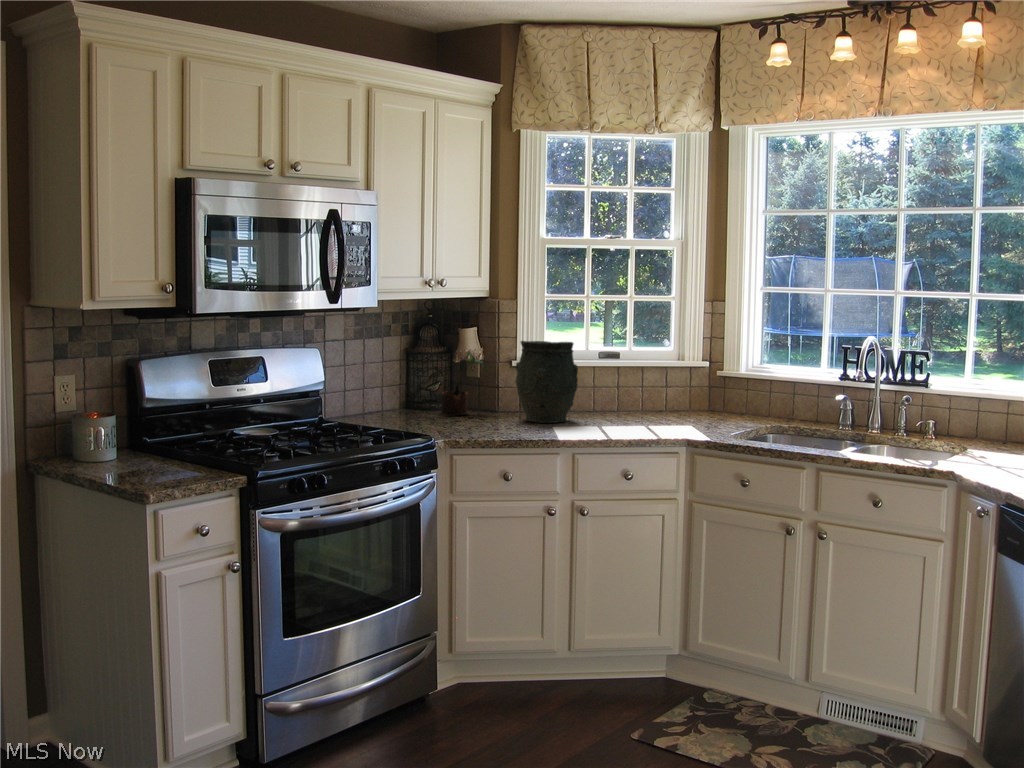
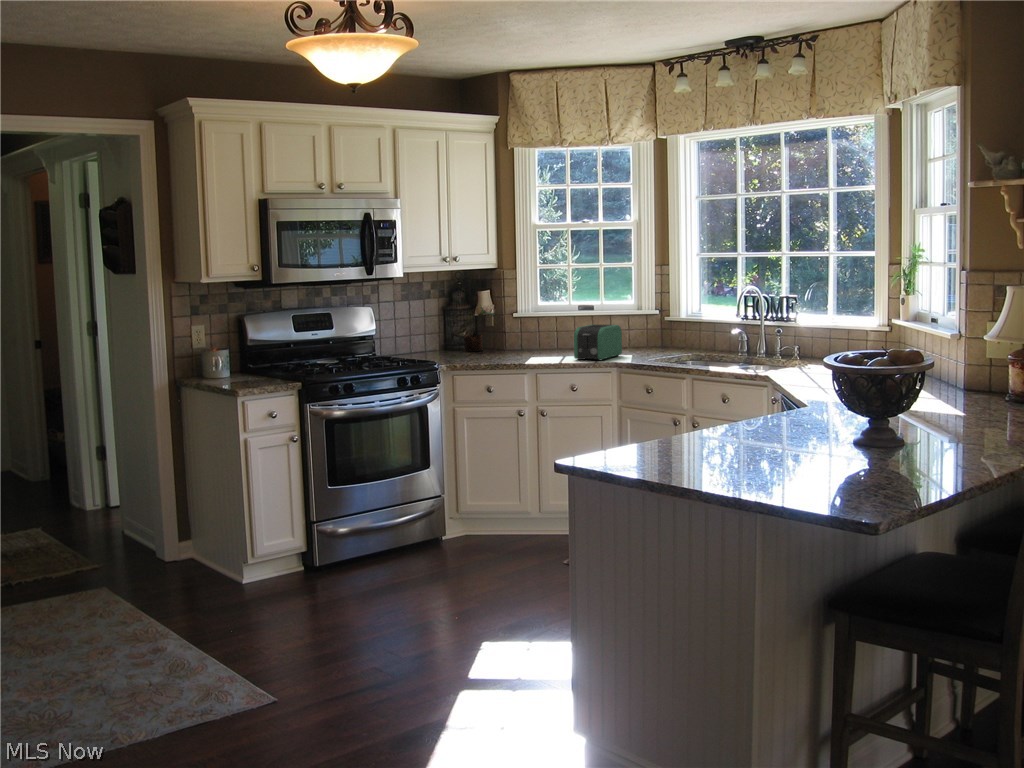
vase: present [516,341,578,423] -> none [509,297,553,355]
toaster: none [625,382,680,435] -> present [574,324,622,360]

